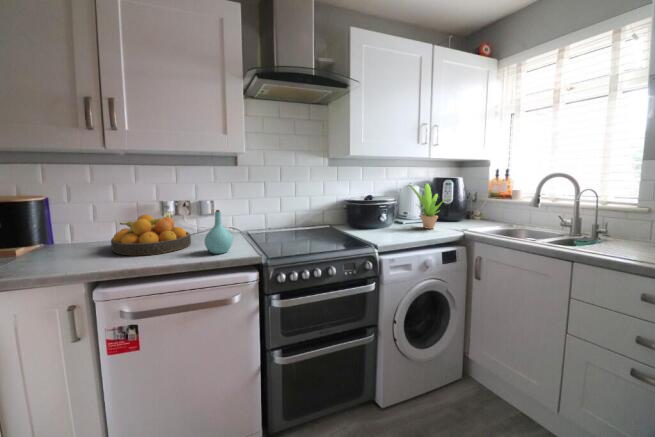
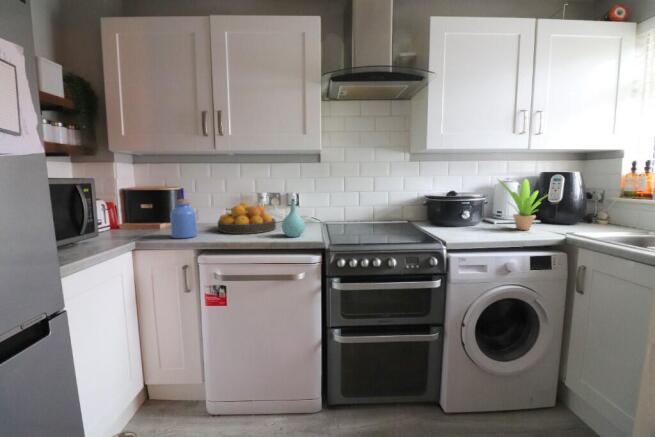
jar: none [39,216,84,270] -> present [170,199,197,238]

